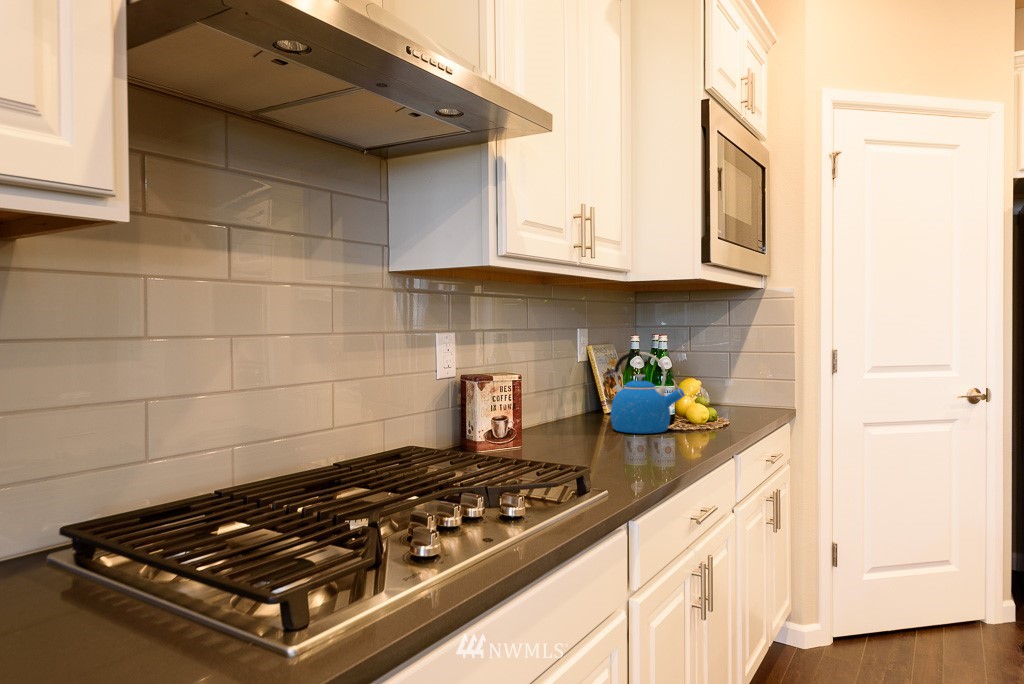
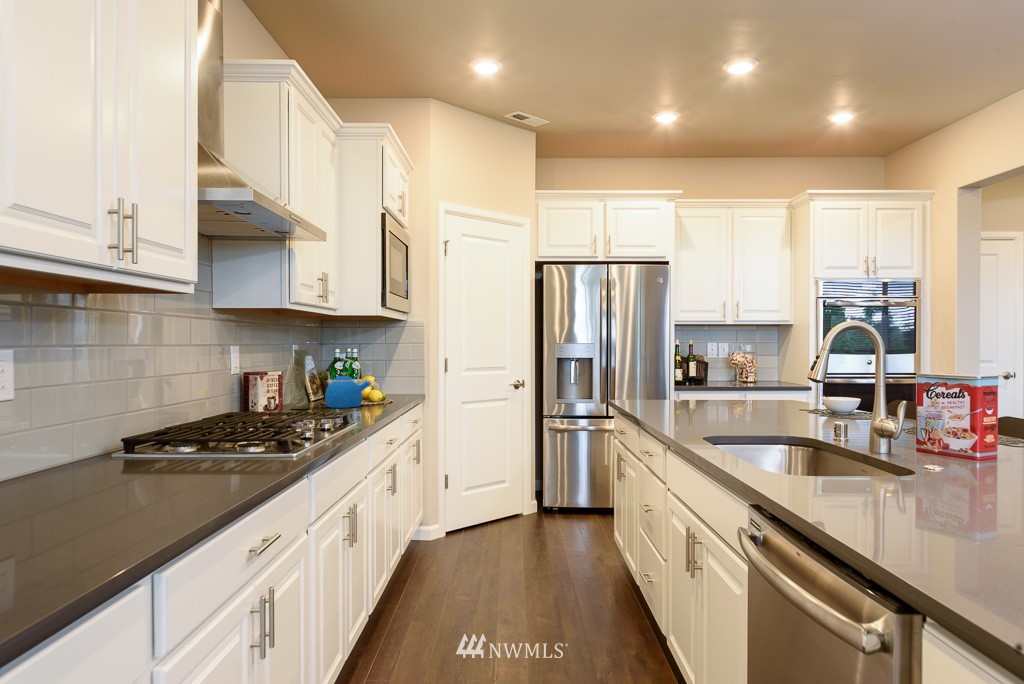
vase: none [555,336,583,431] -> present [289,349,308,409]

